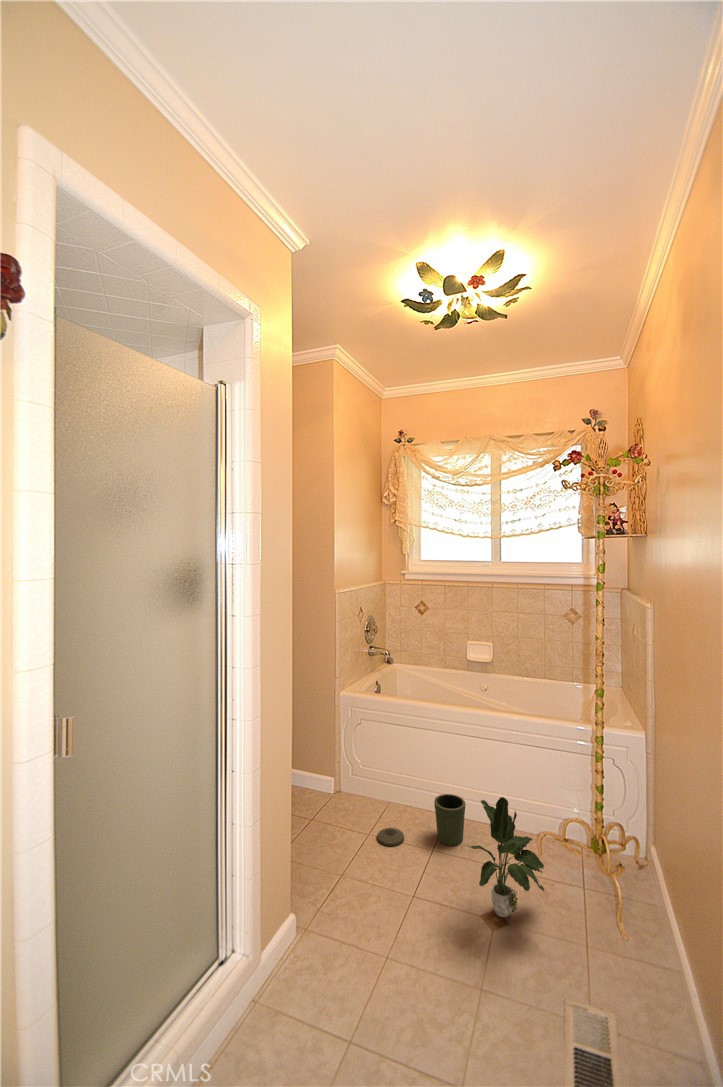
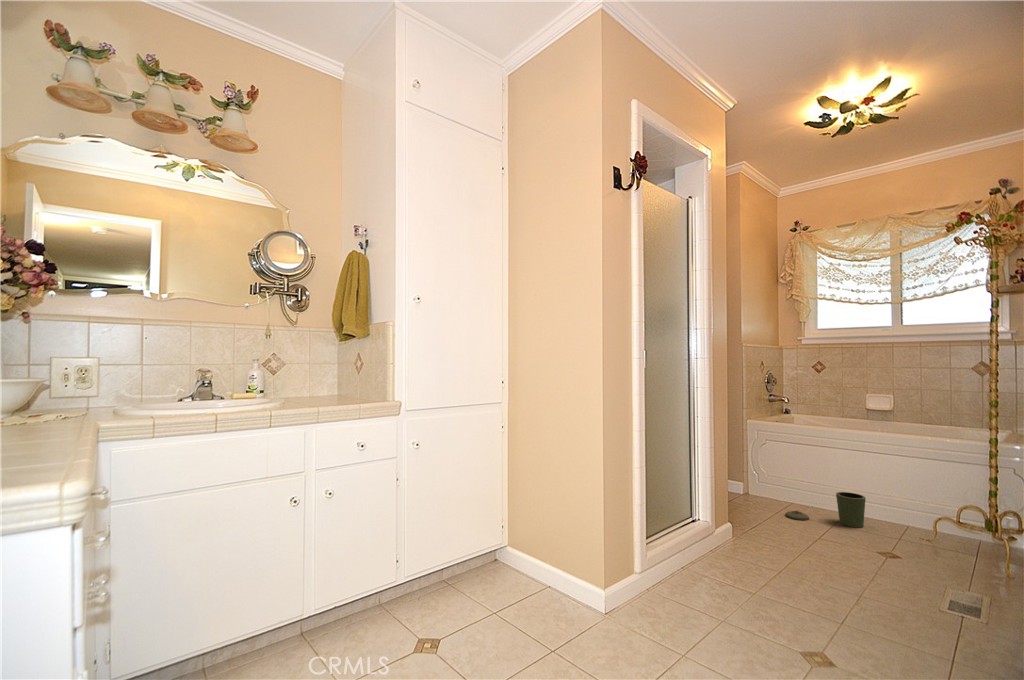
potted plant: present [467,797,544,917] -> none [866,473,940,559]

